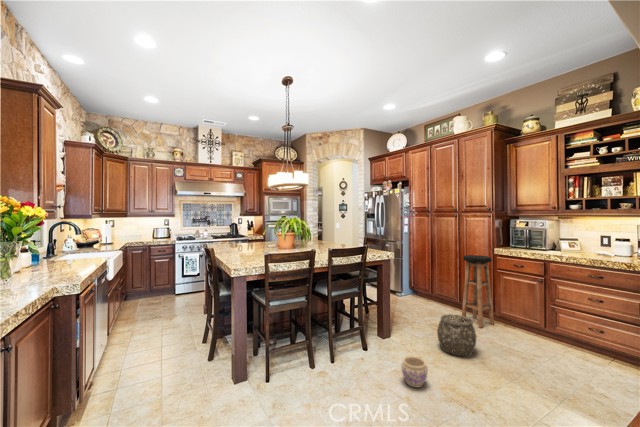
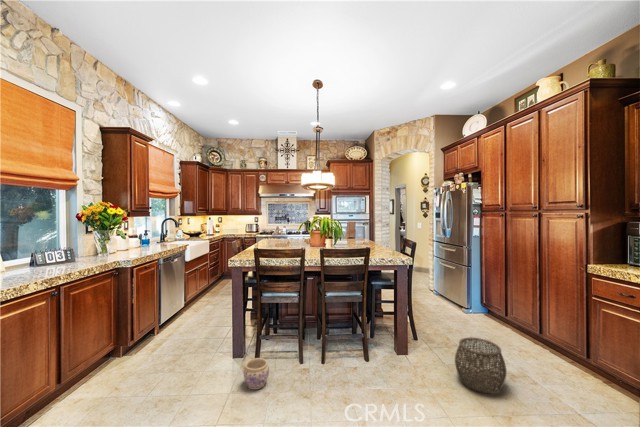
bar stool: present [462,255,494,328] -> none [525,267,576,366]
planter: present [401,356,428,388] -> present [243,358,269,390]

